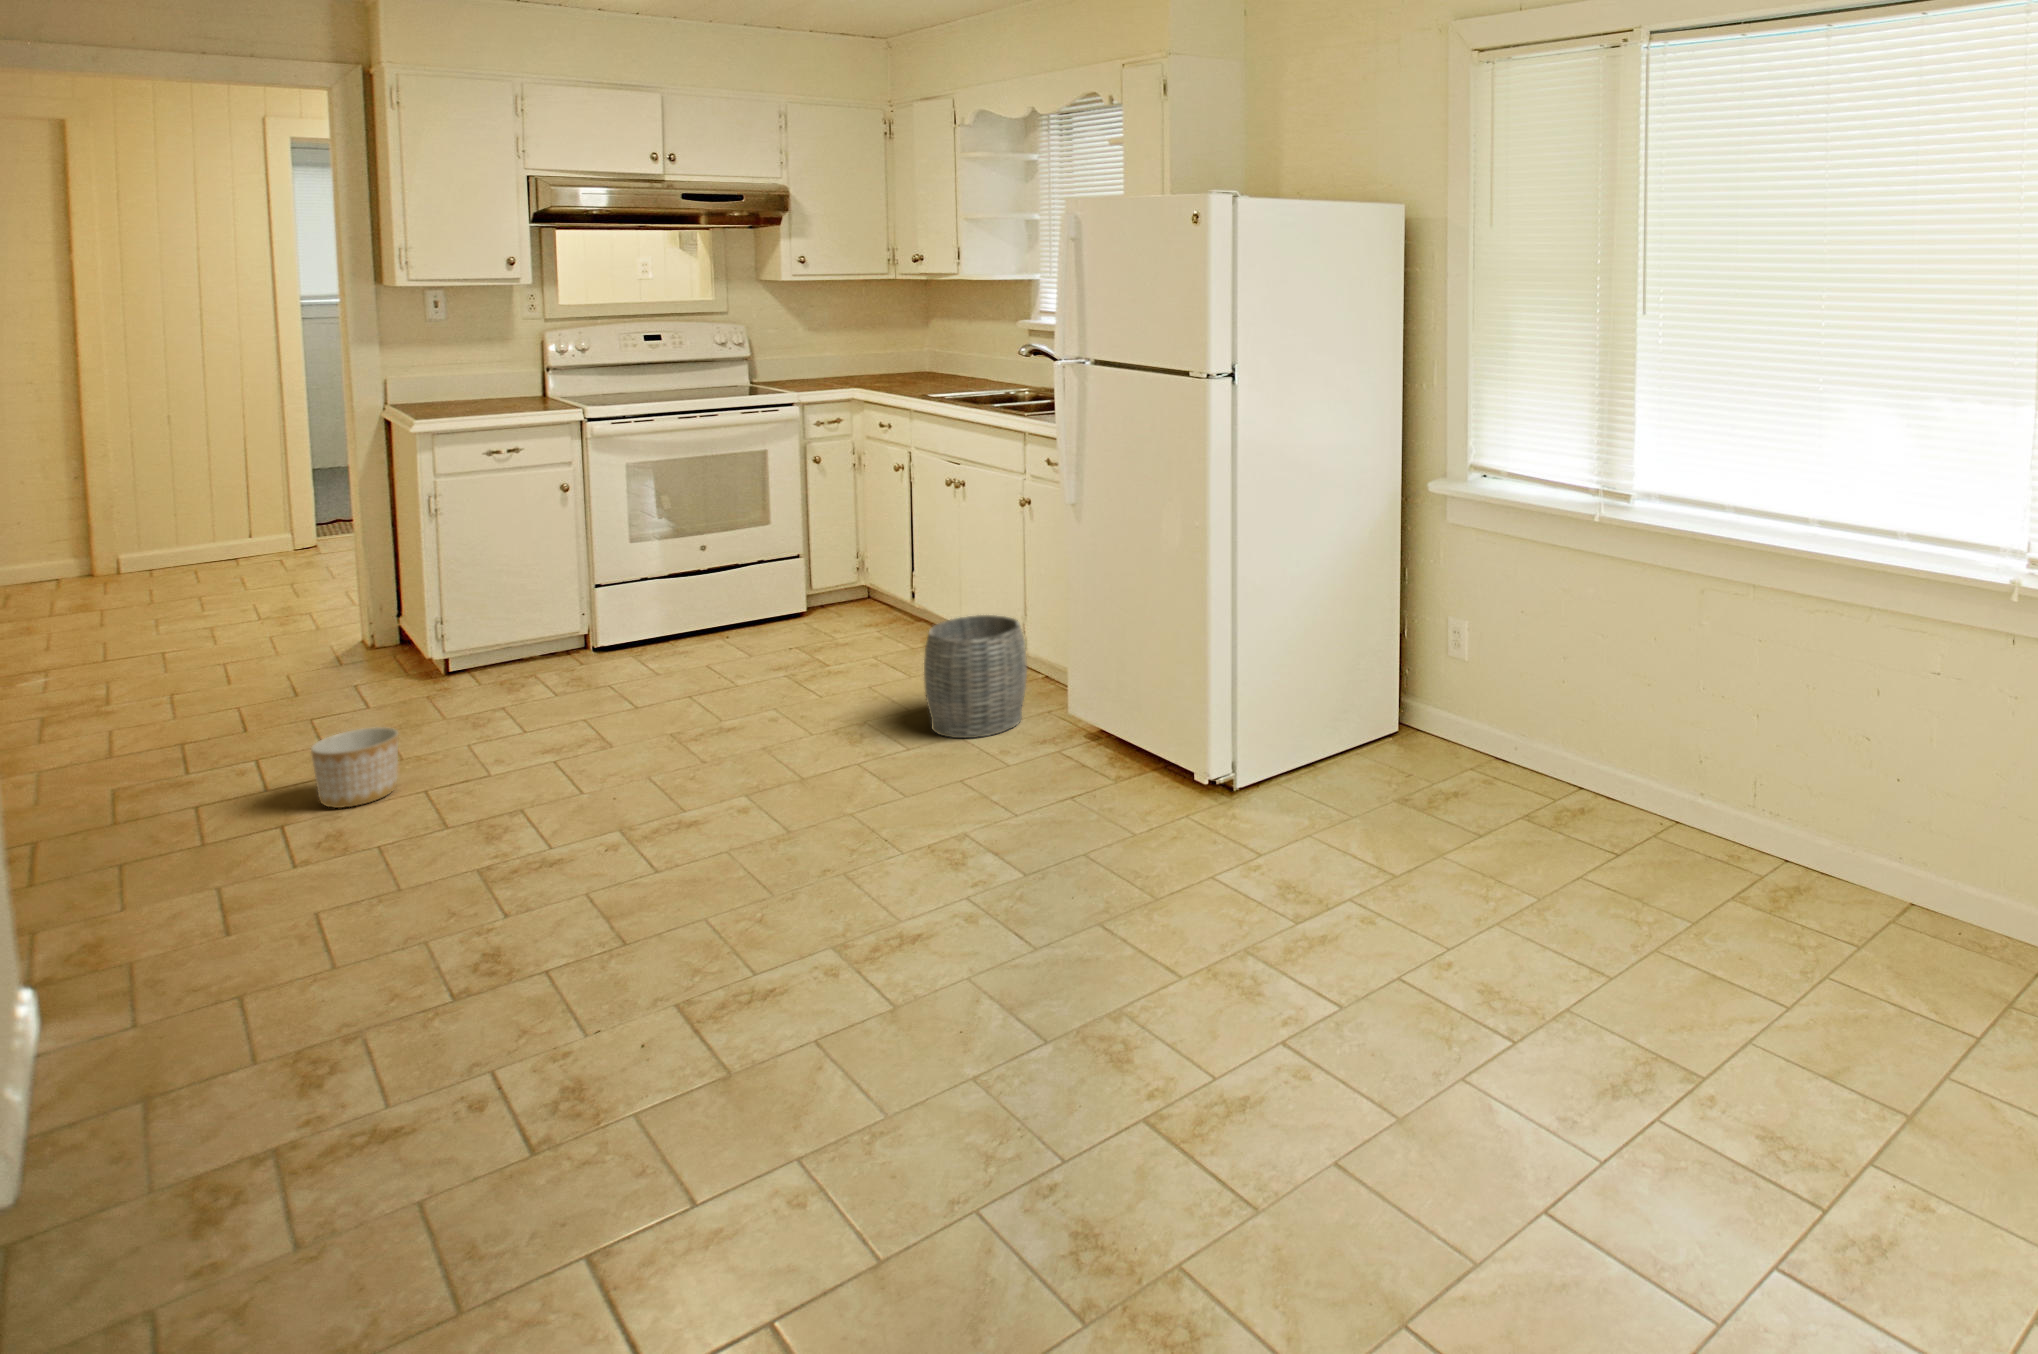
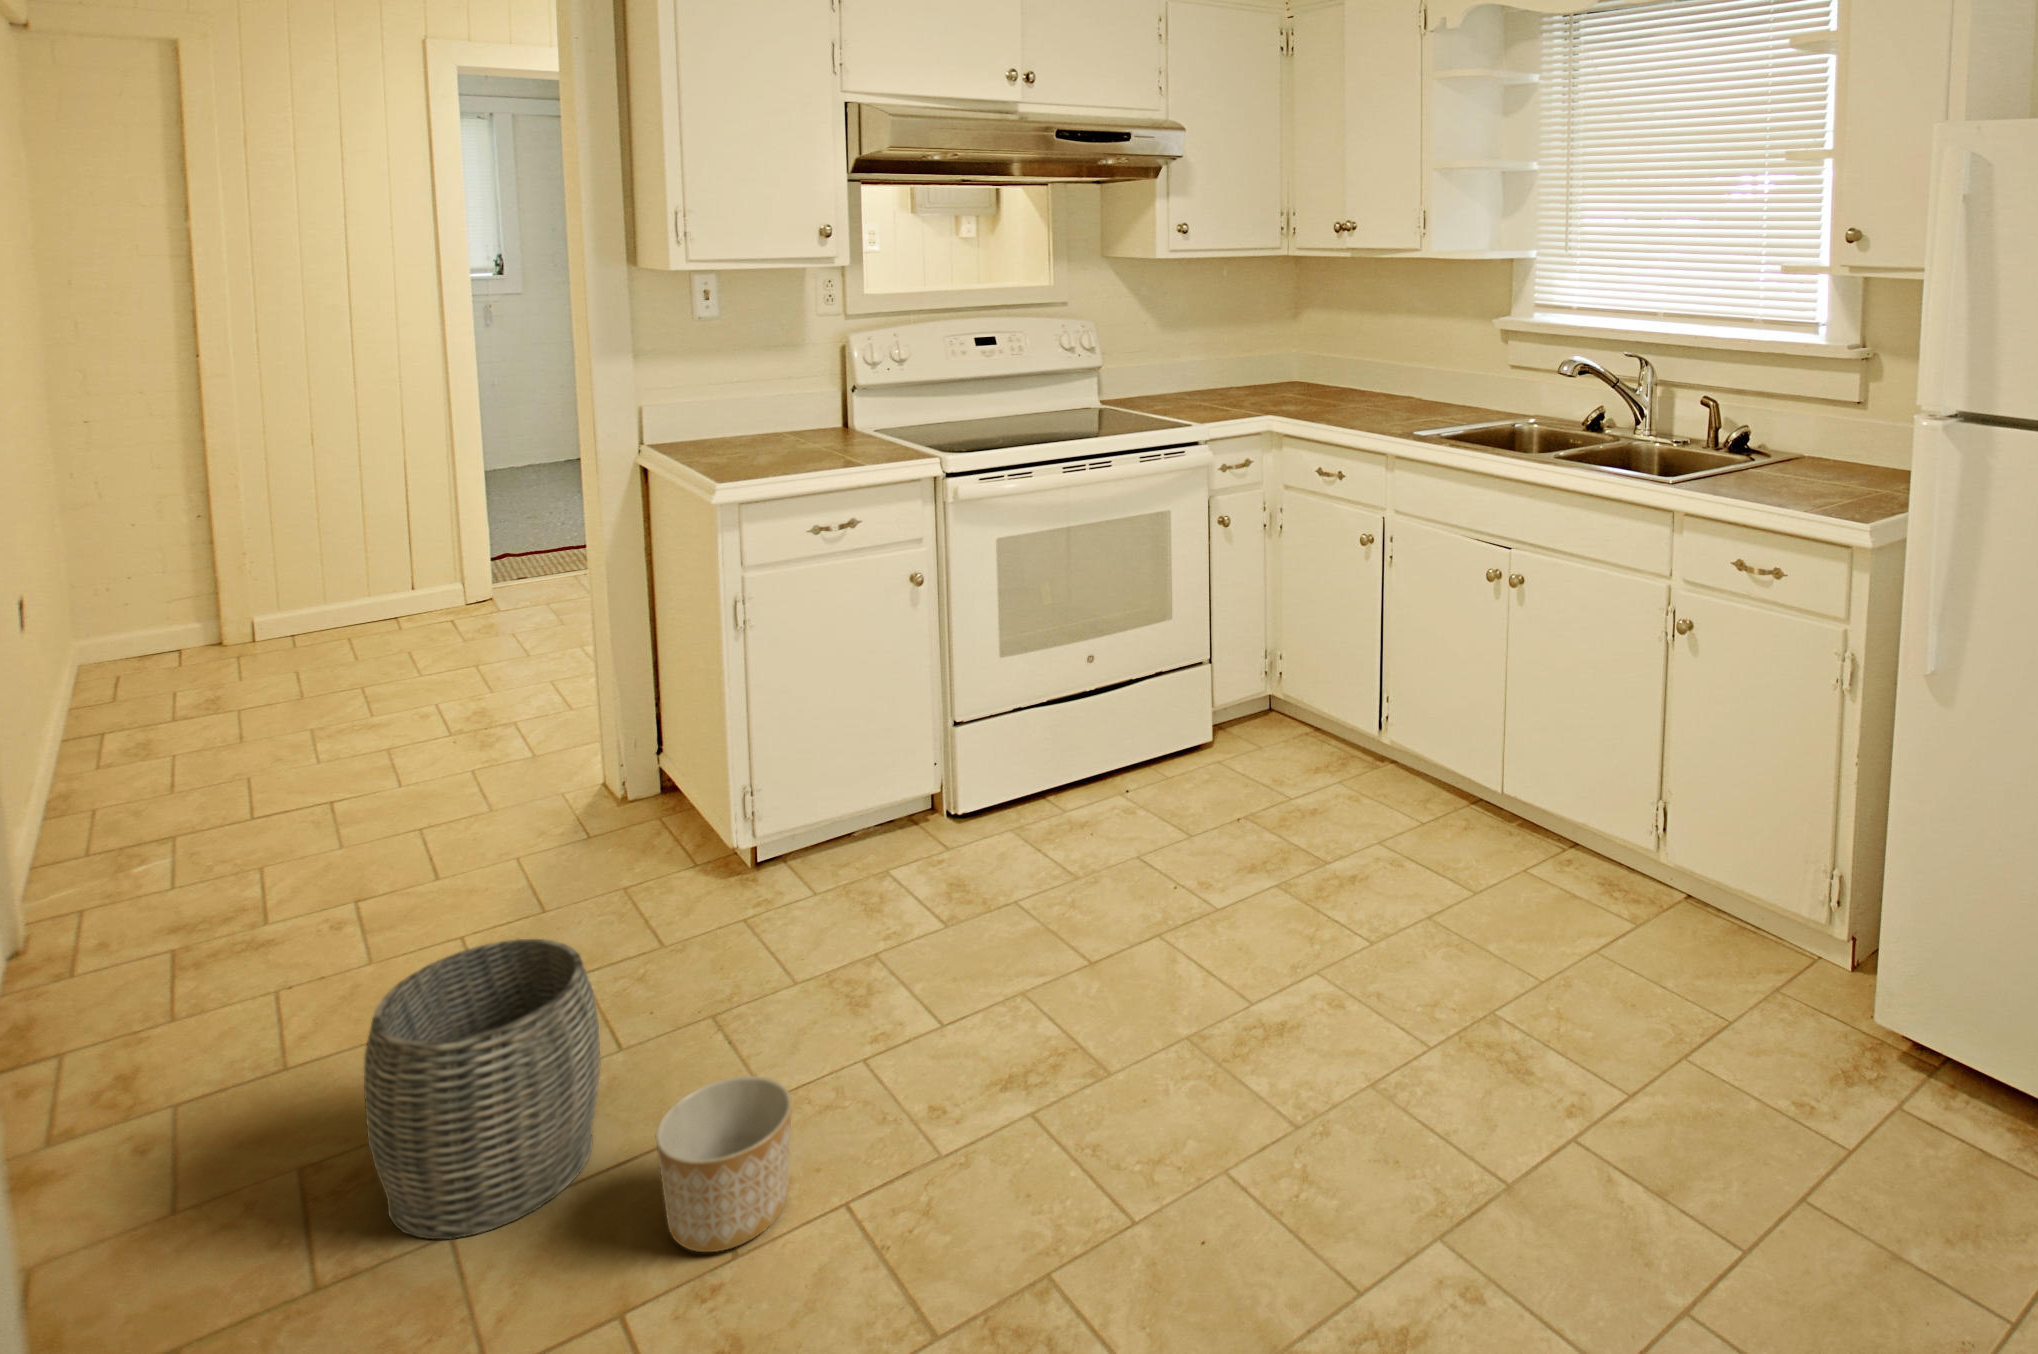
woven basket: present [924,615,1027,738] -> present [364,939,600,1239]

